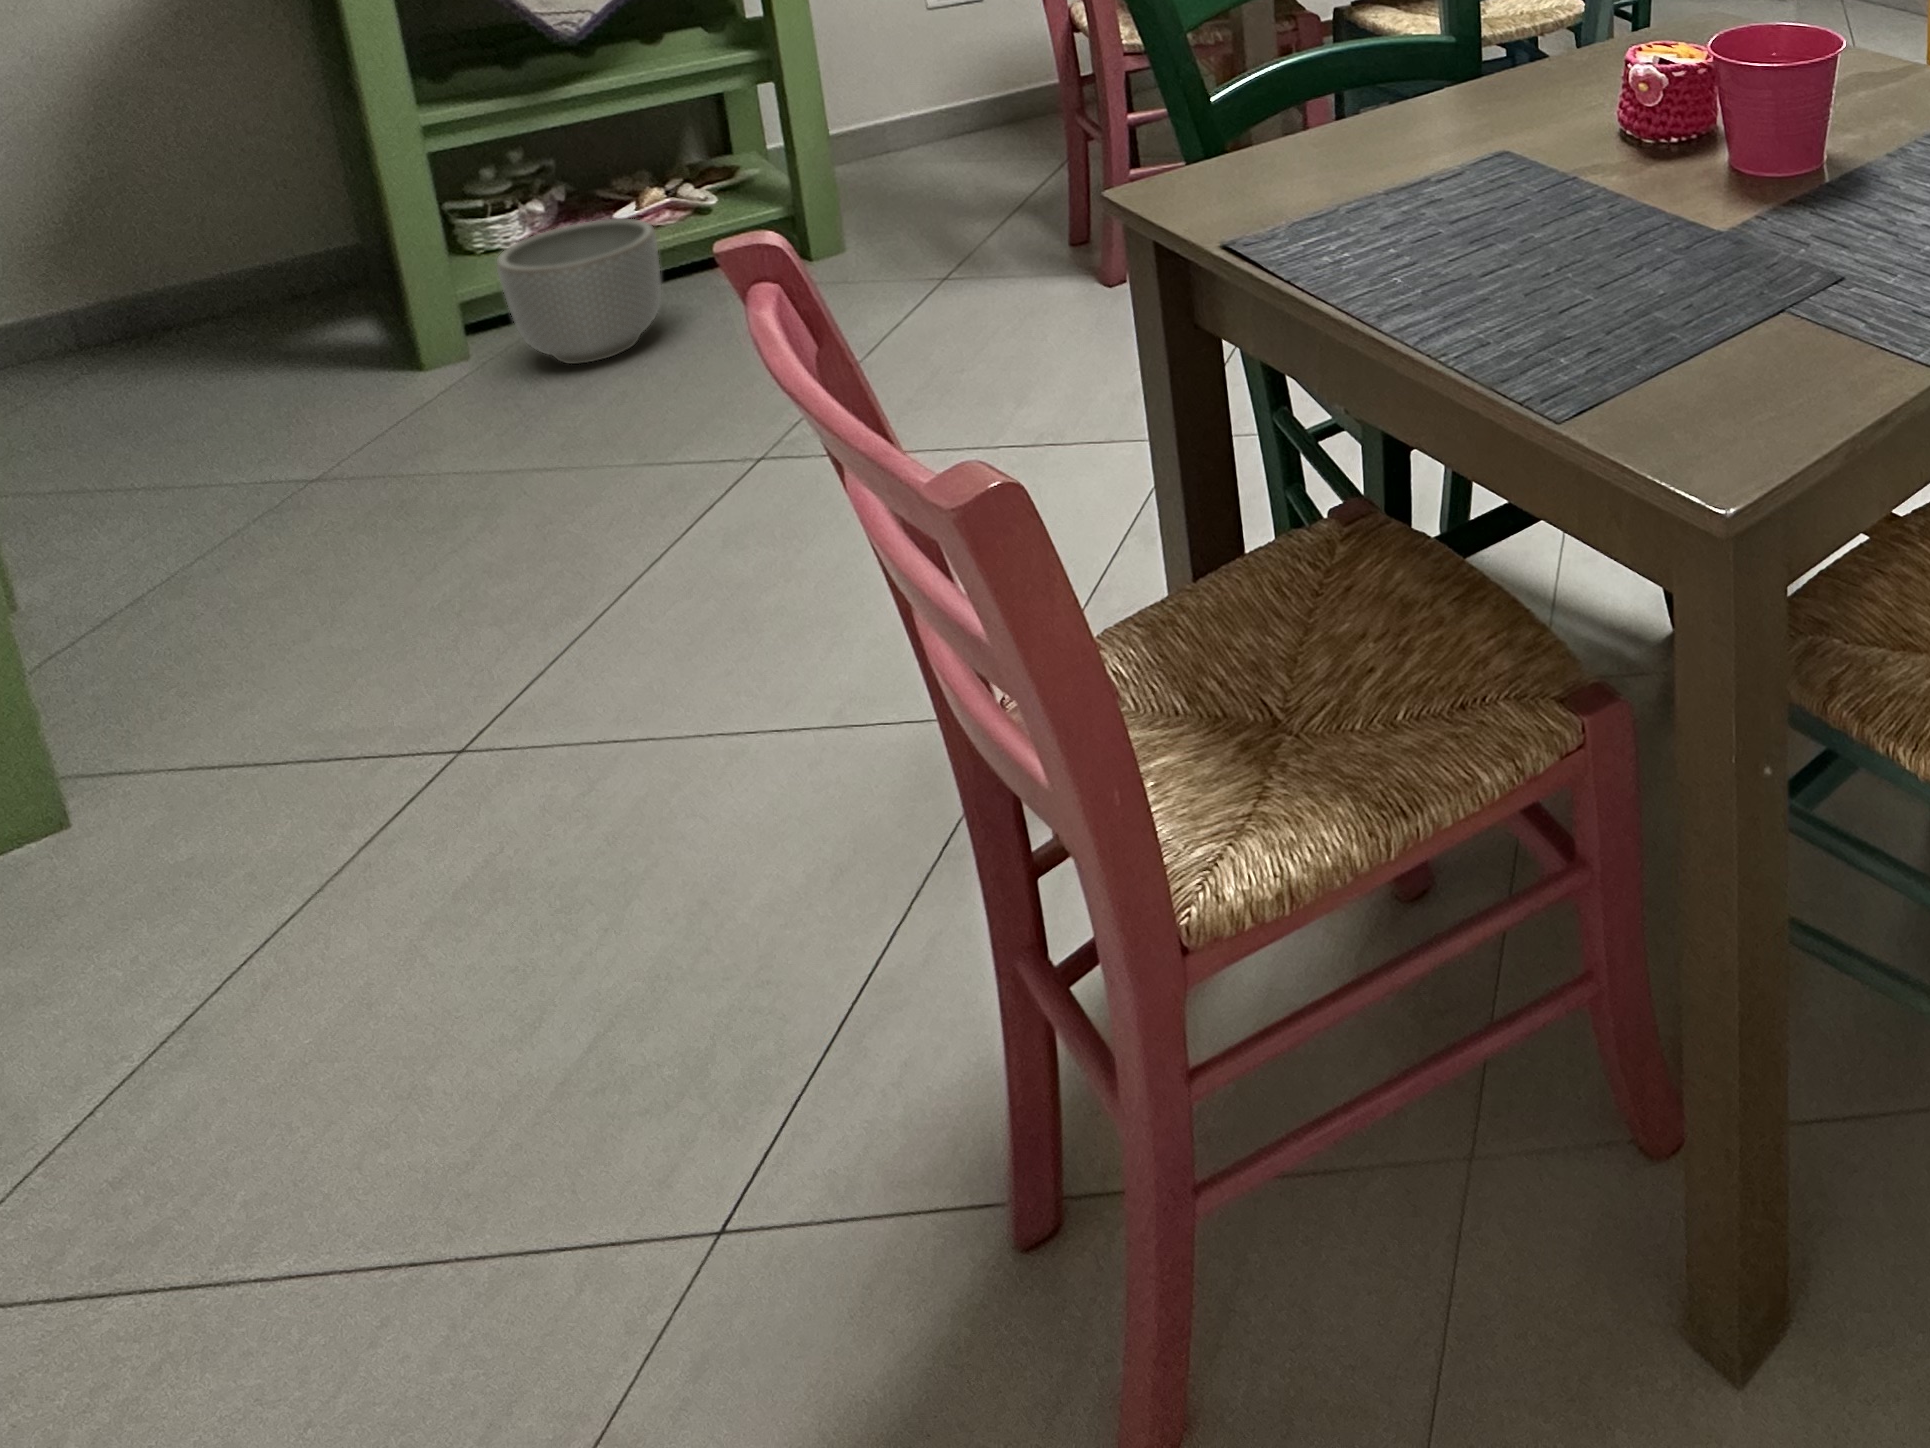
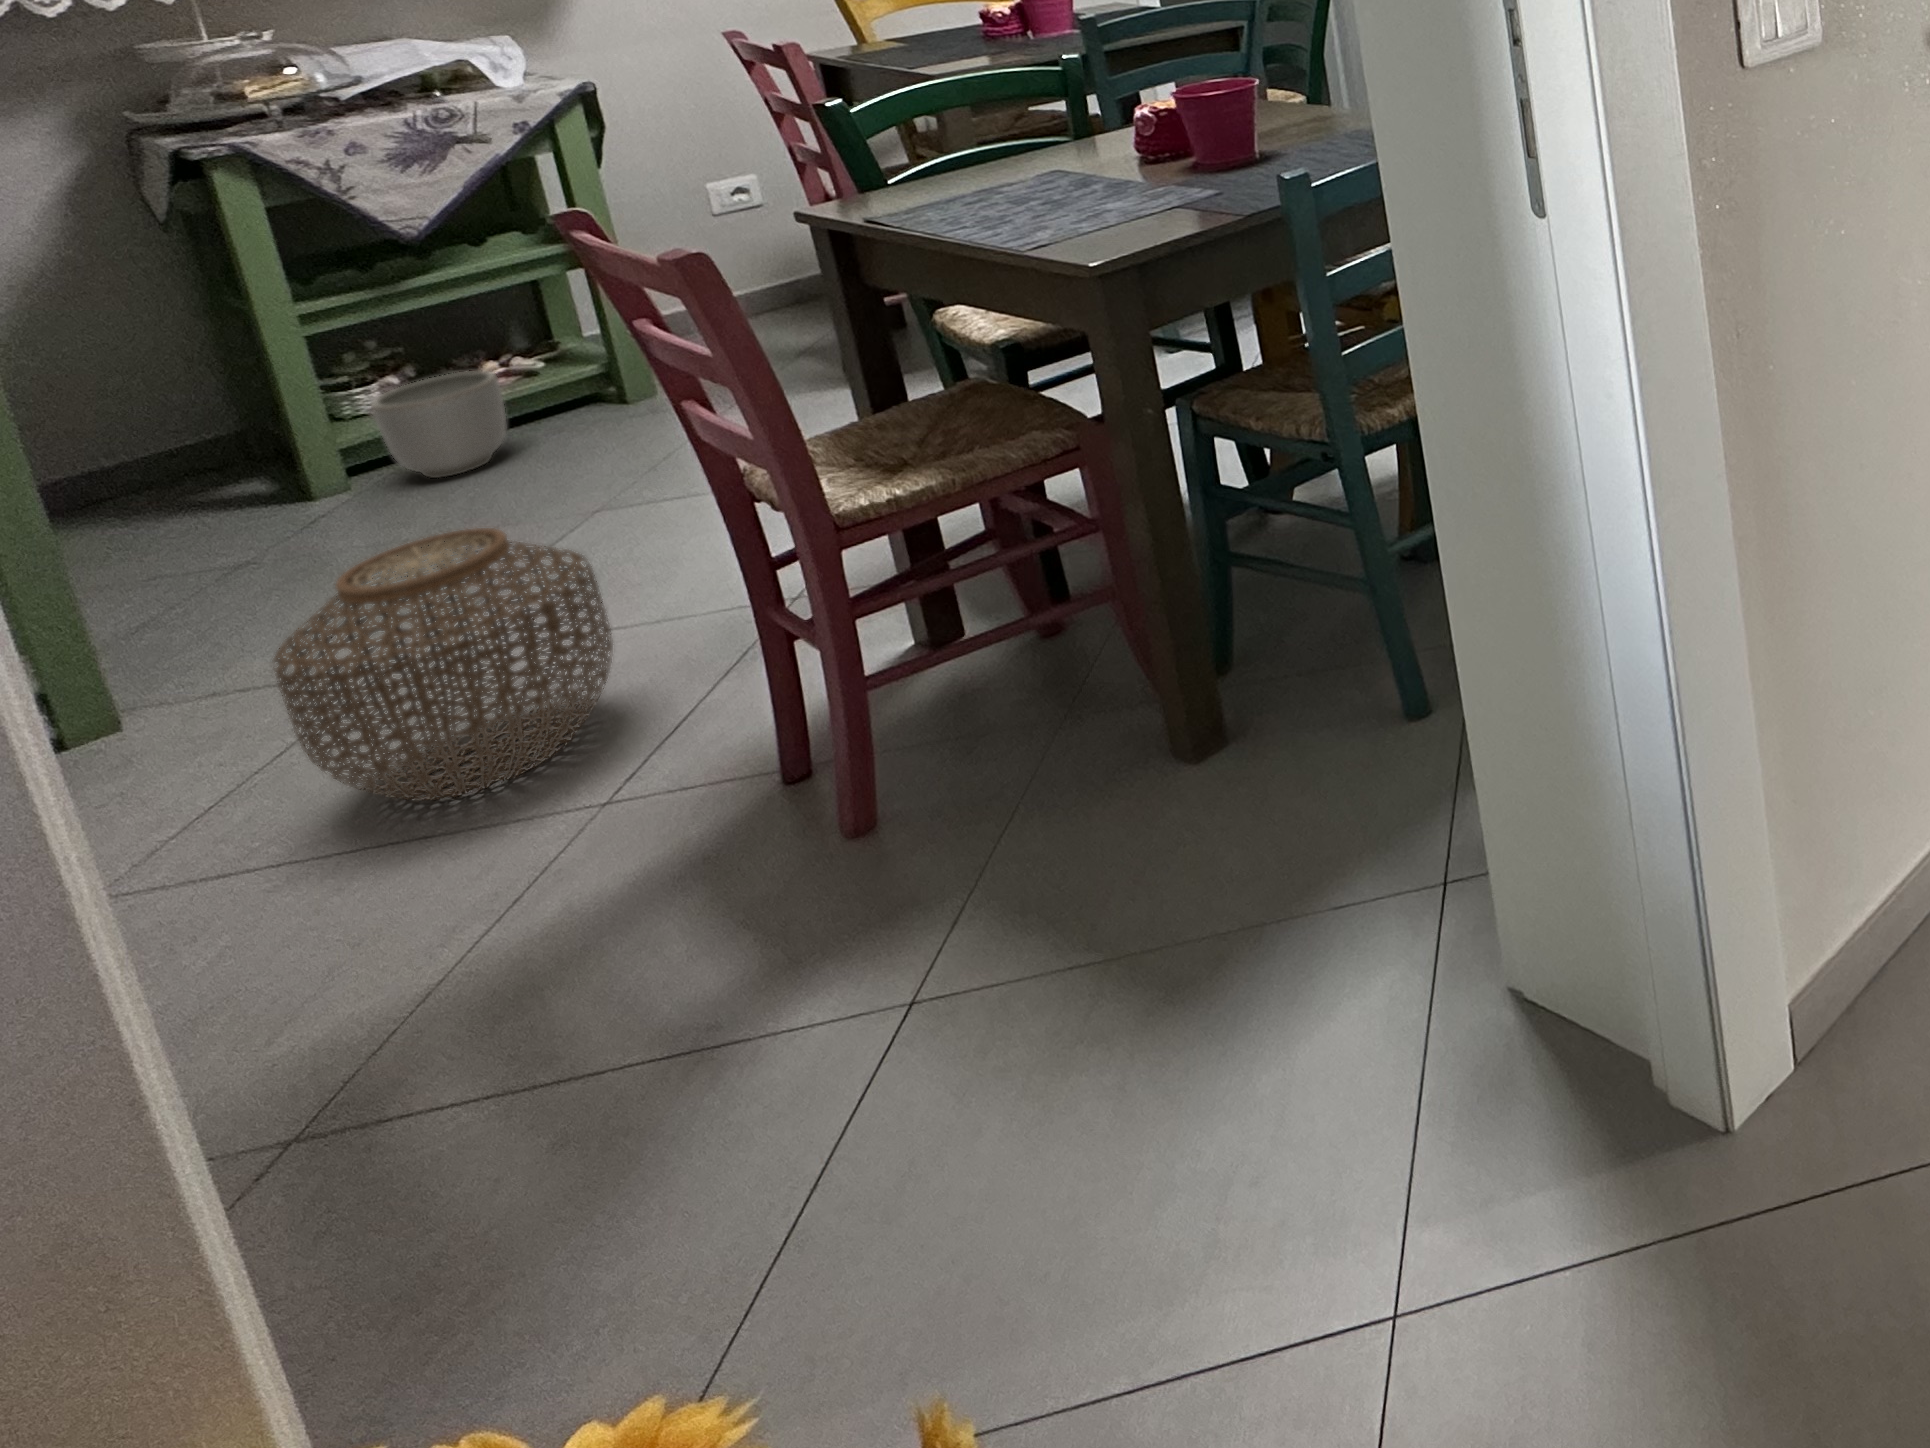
woven basket: none [184,647,746,1150] -> present [274,528,613,800]

